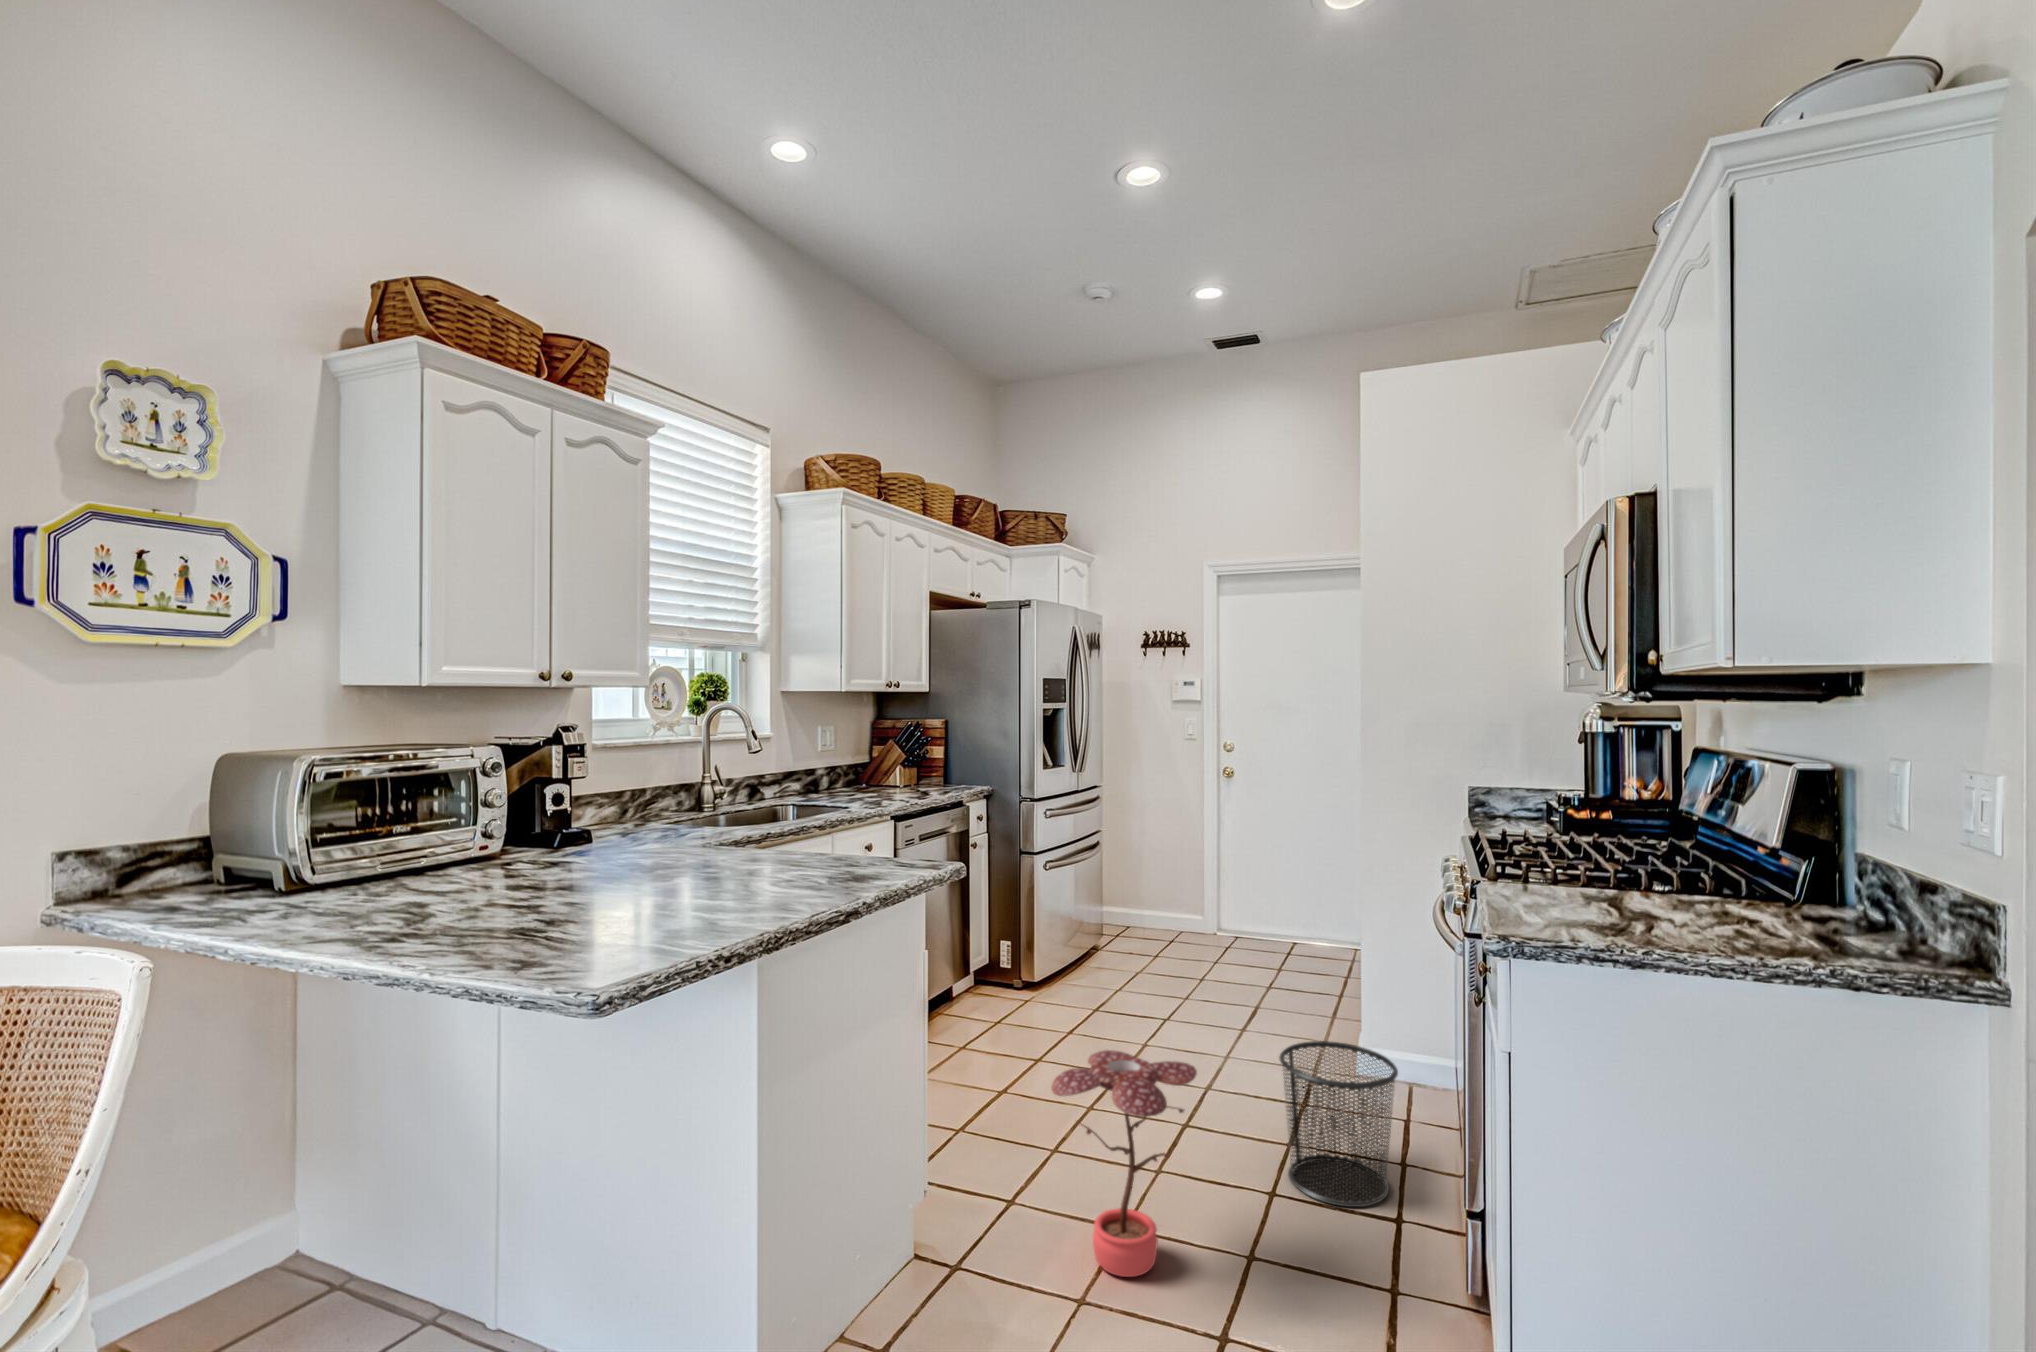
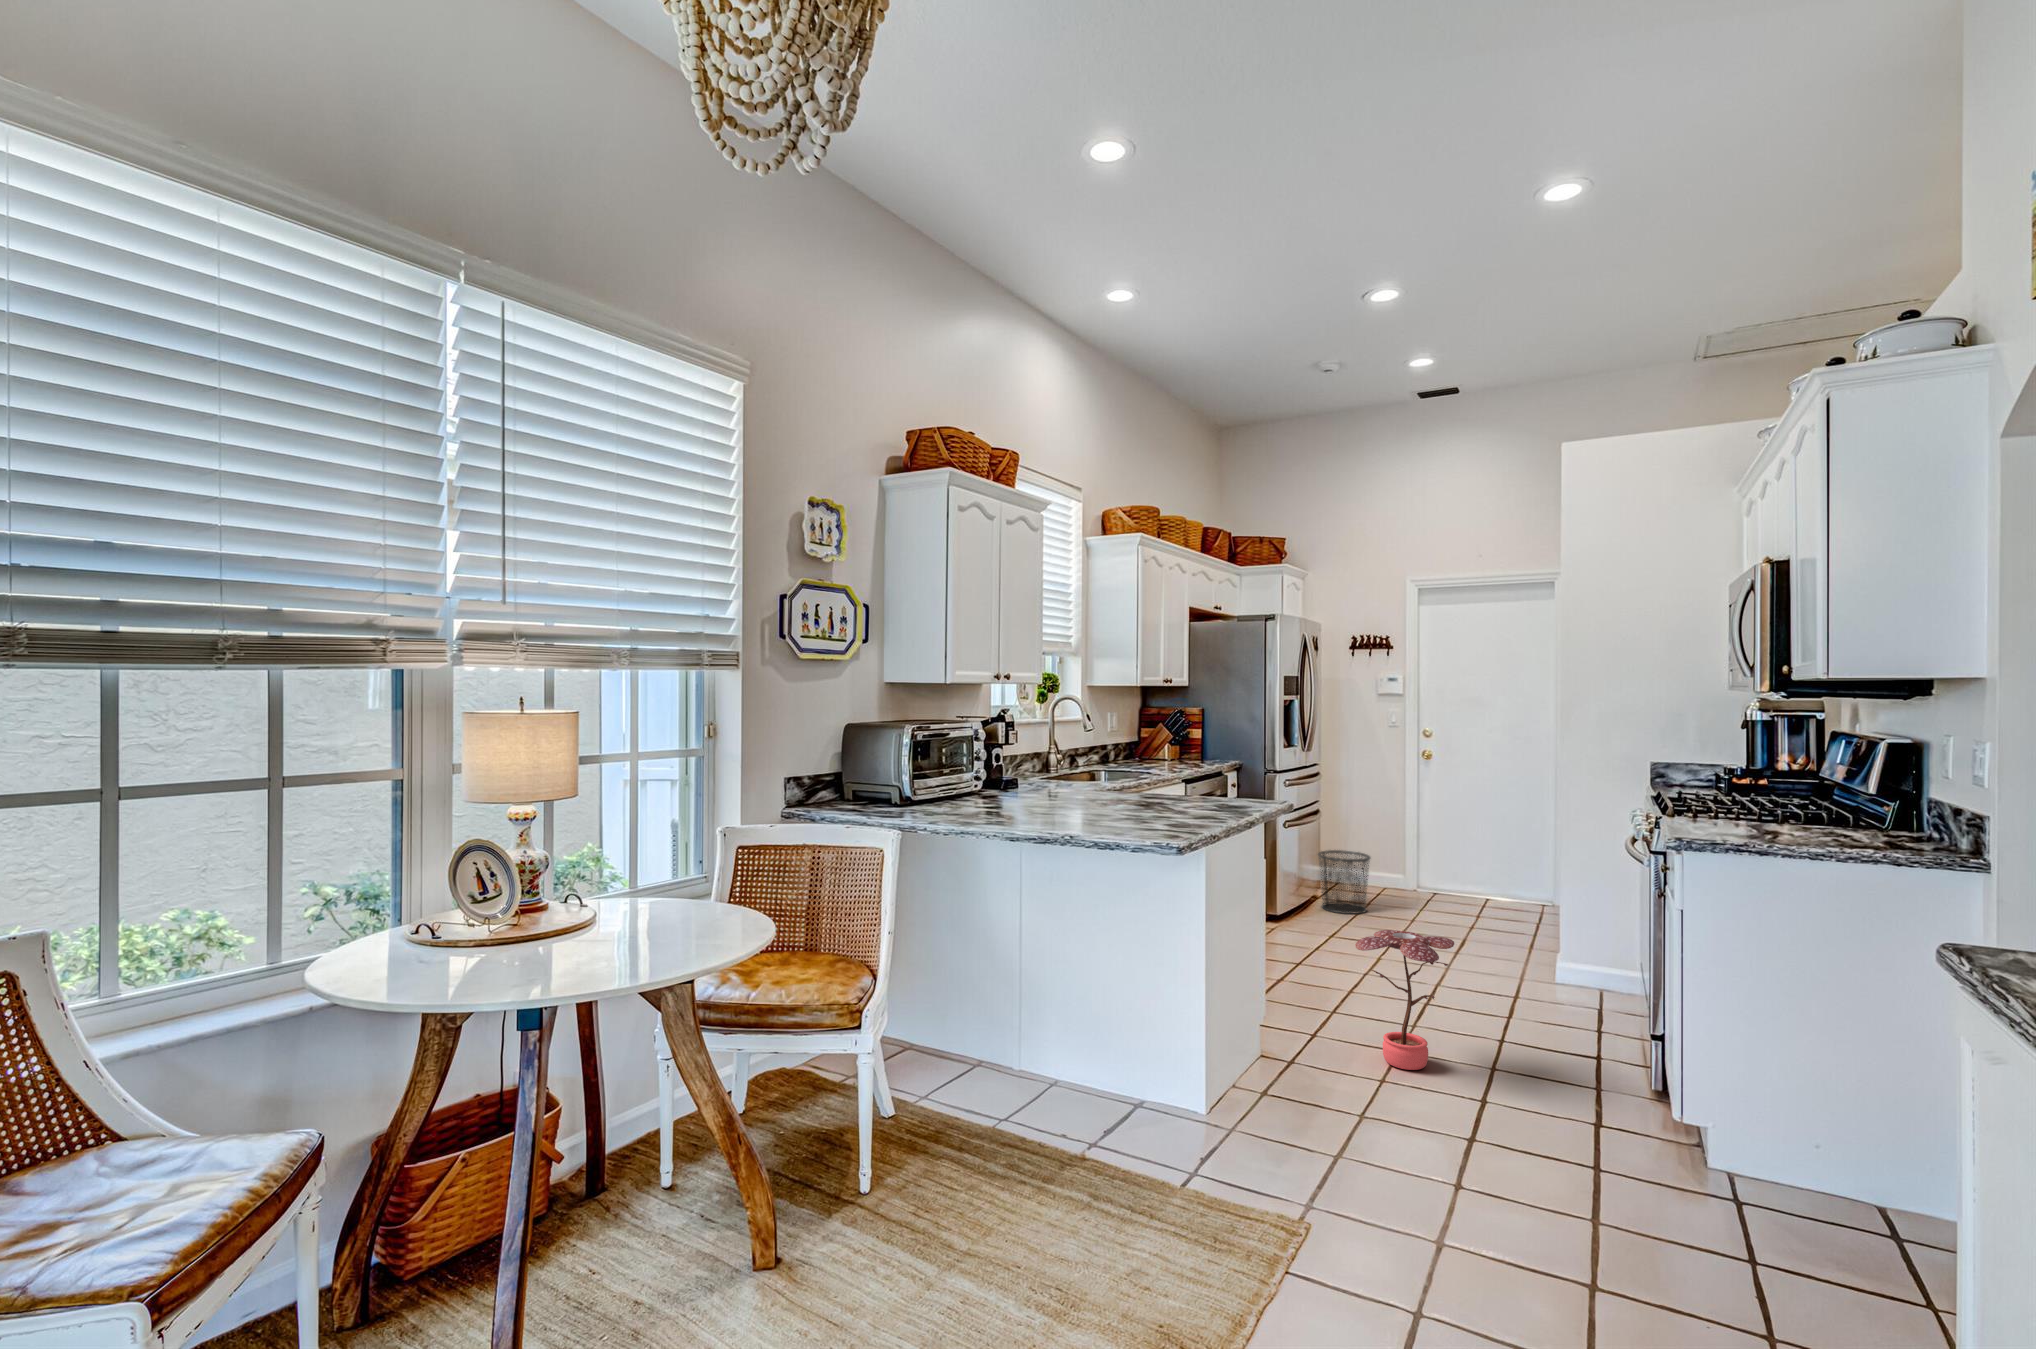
trash can: present [1279,1041,1398,1207] -> present [1318,850,1370,914]

